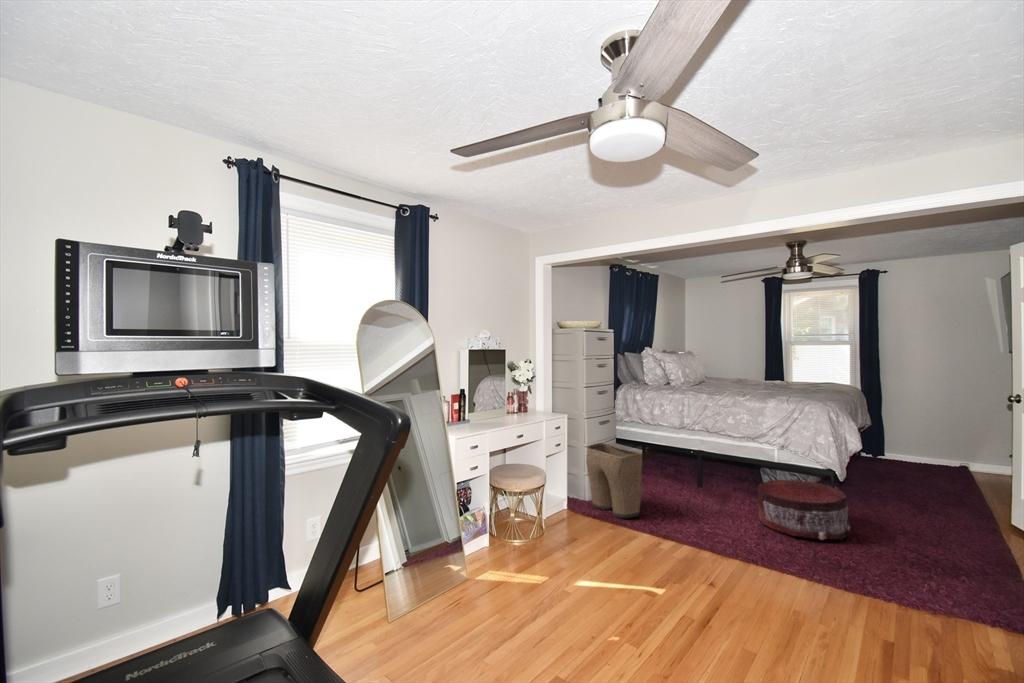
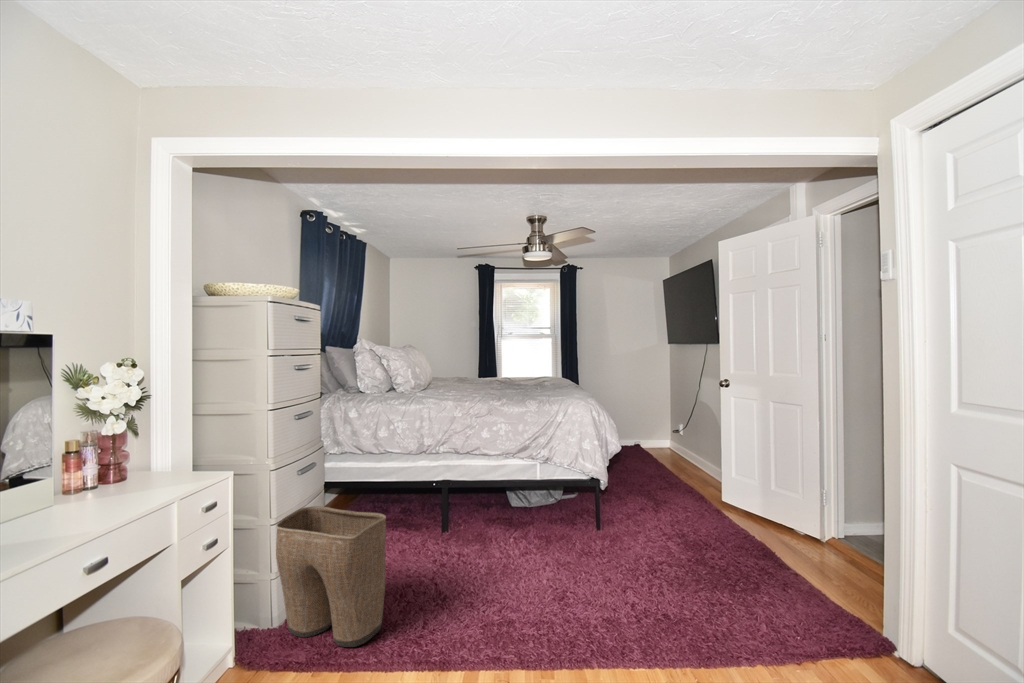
pouf: present [758,480,850,540] -> none [534,498,641,588]

